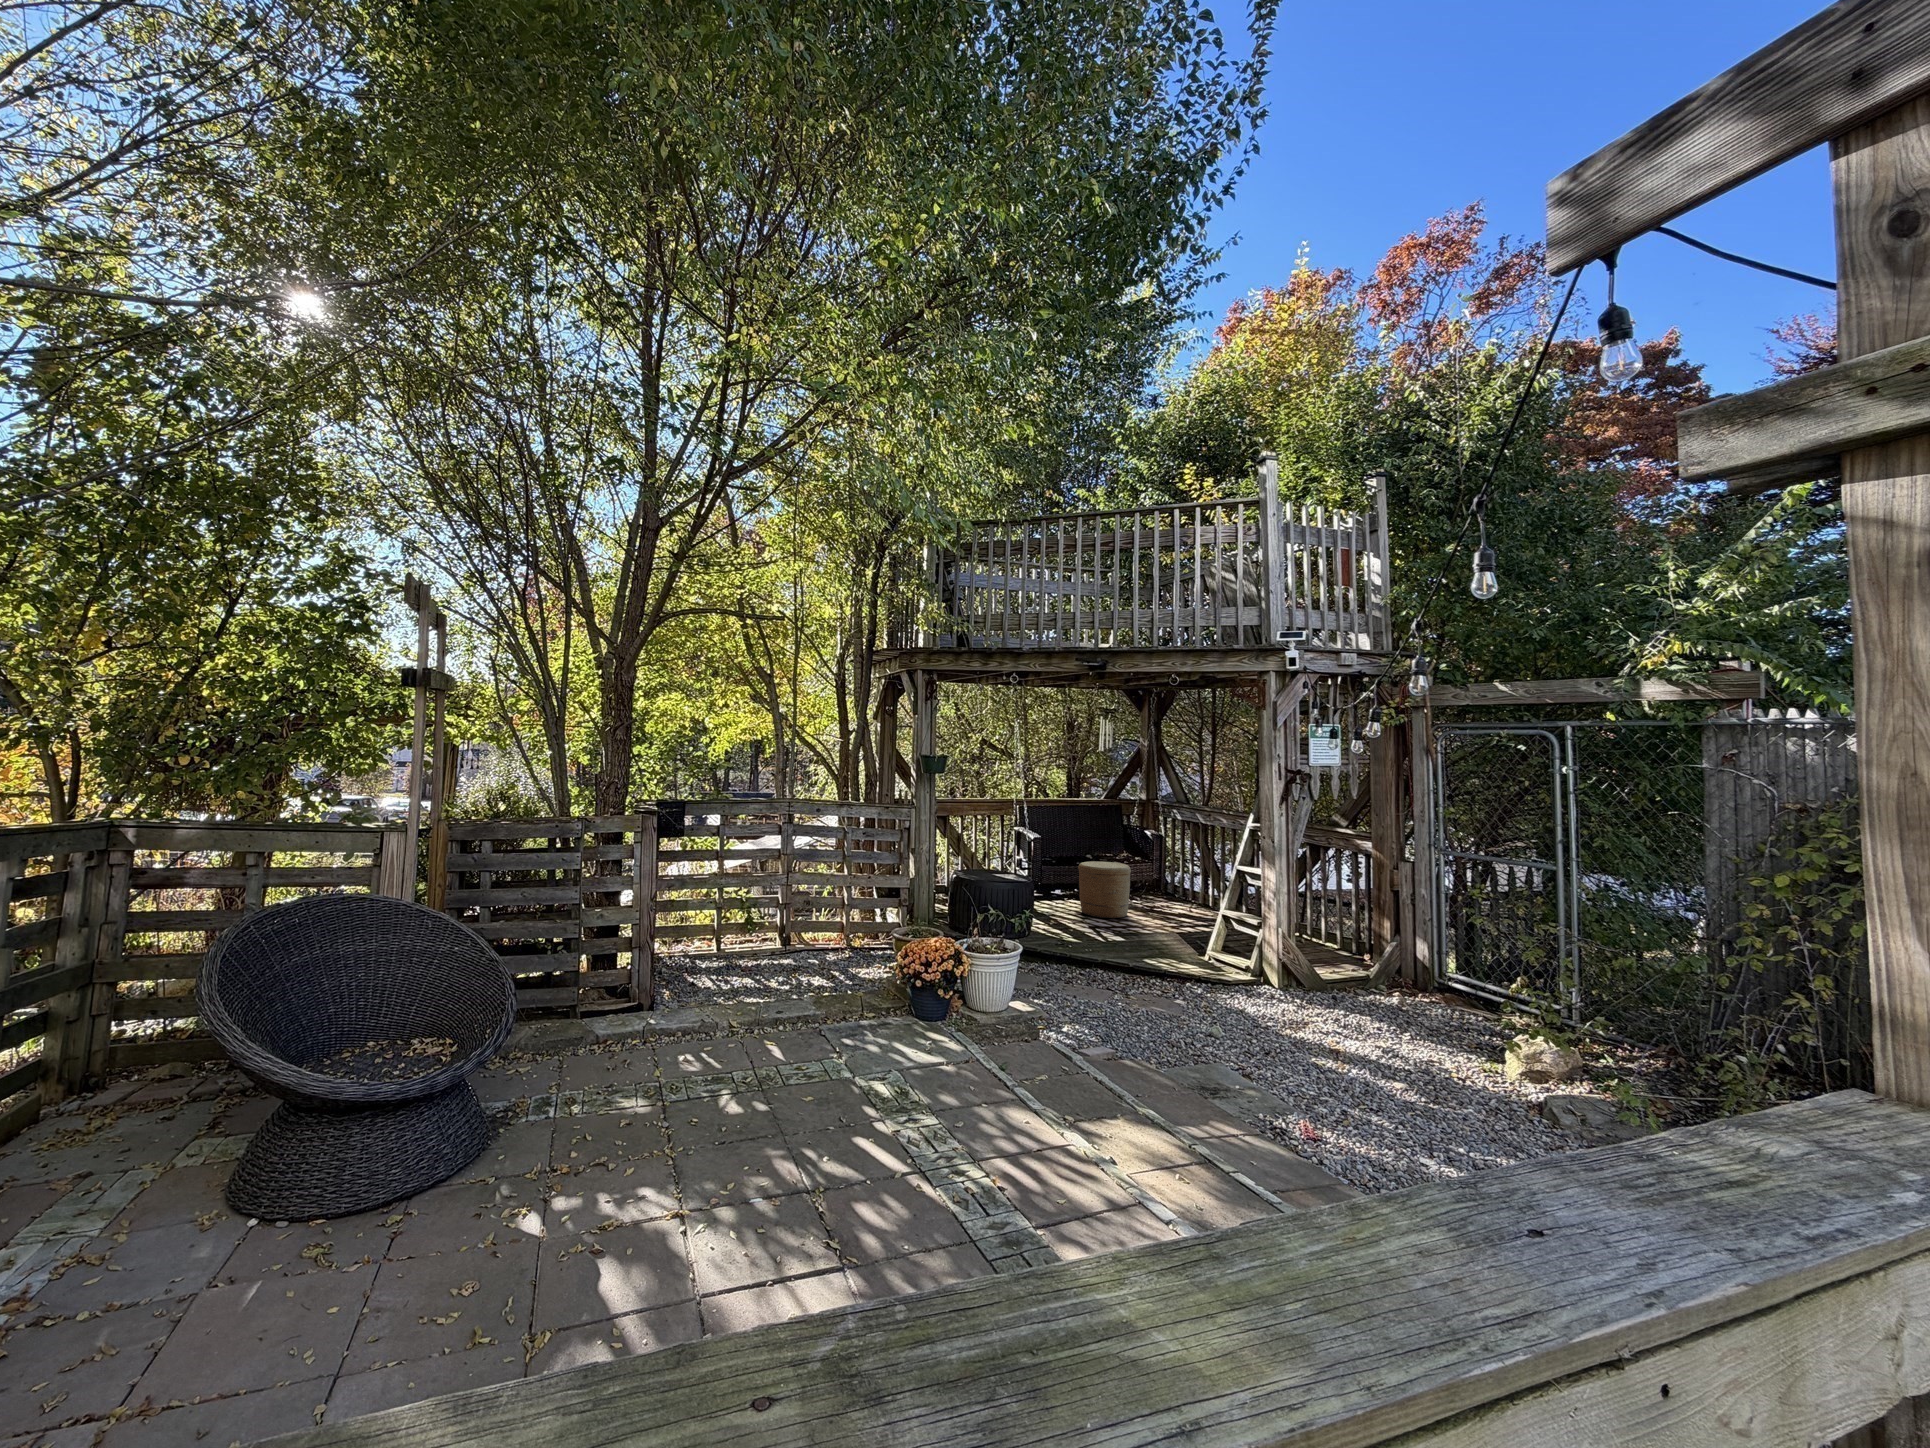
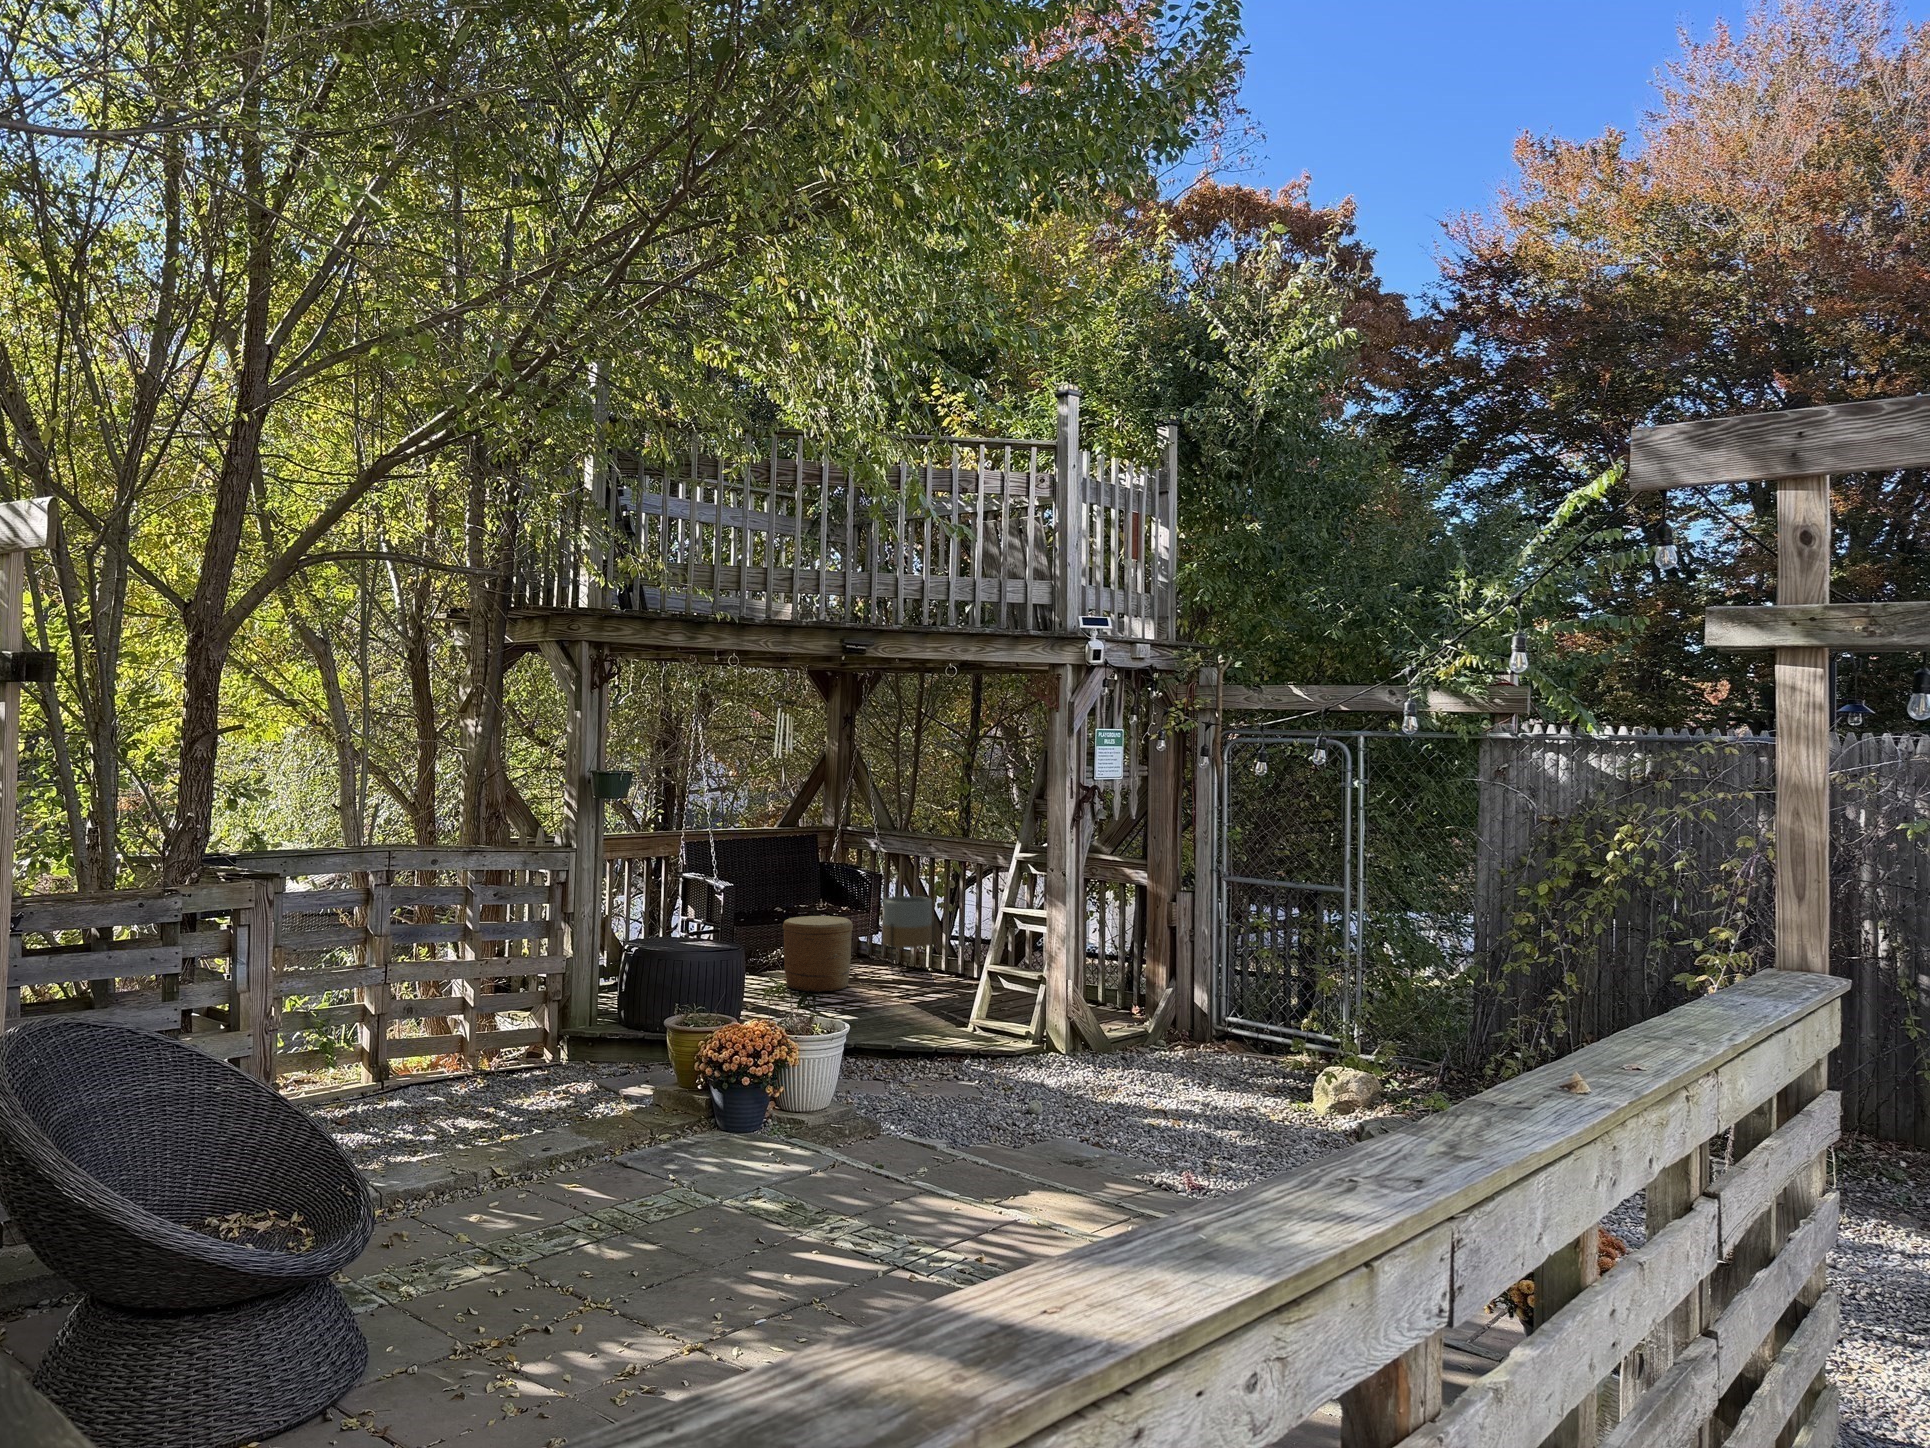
planter: none [1163,853,1204,910] -> present [883,896,933,967]

